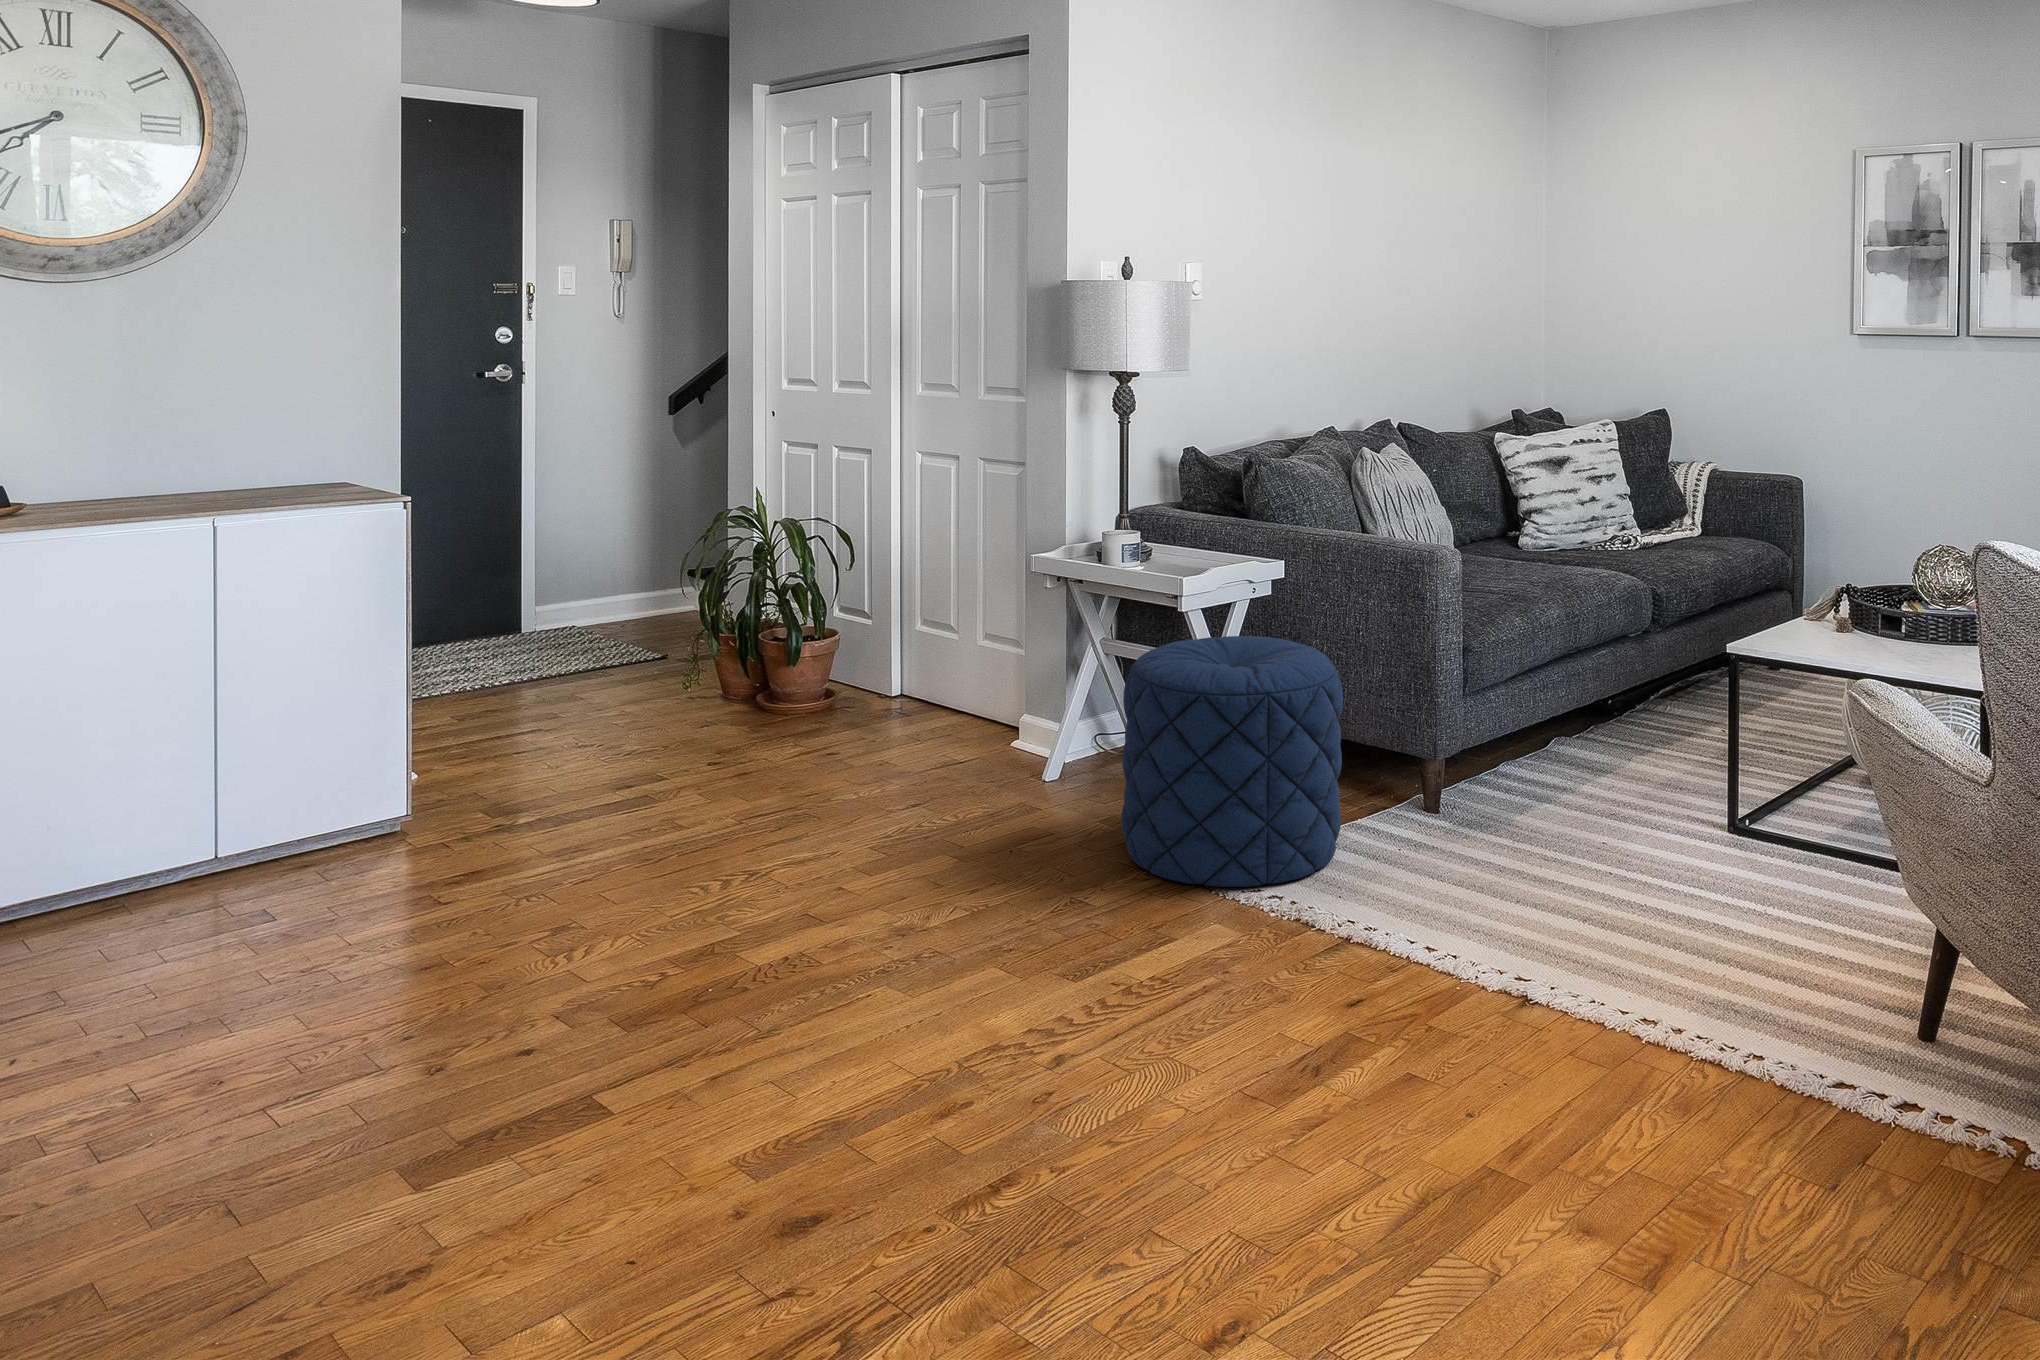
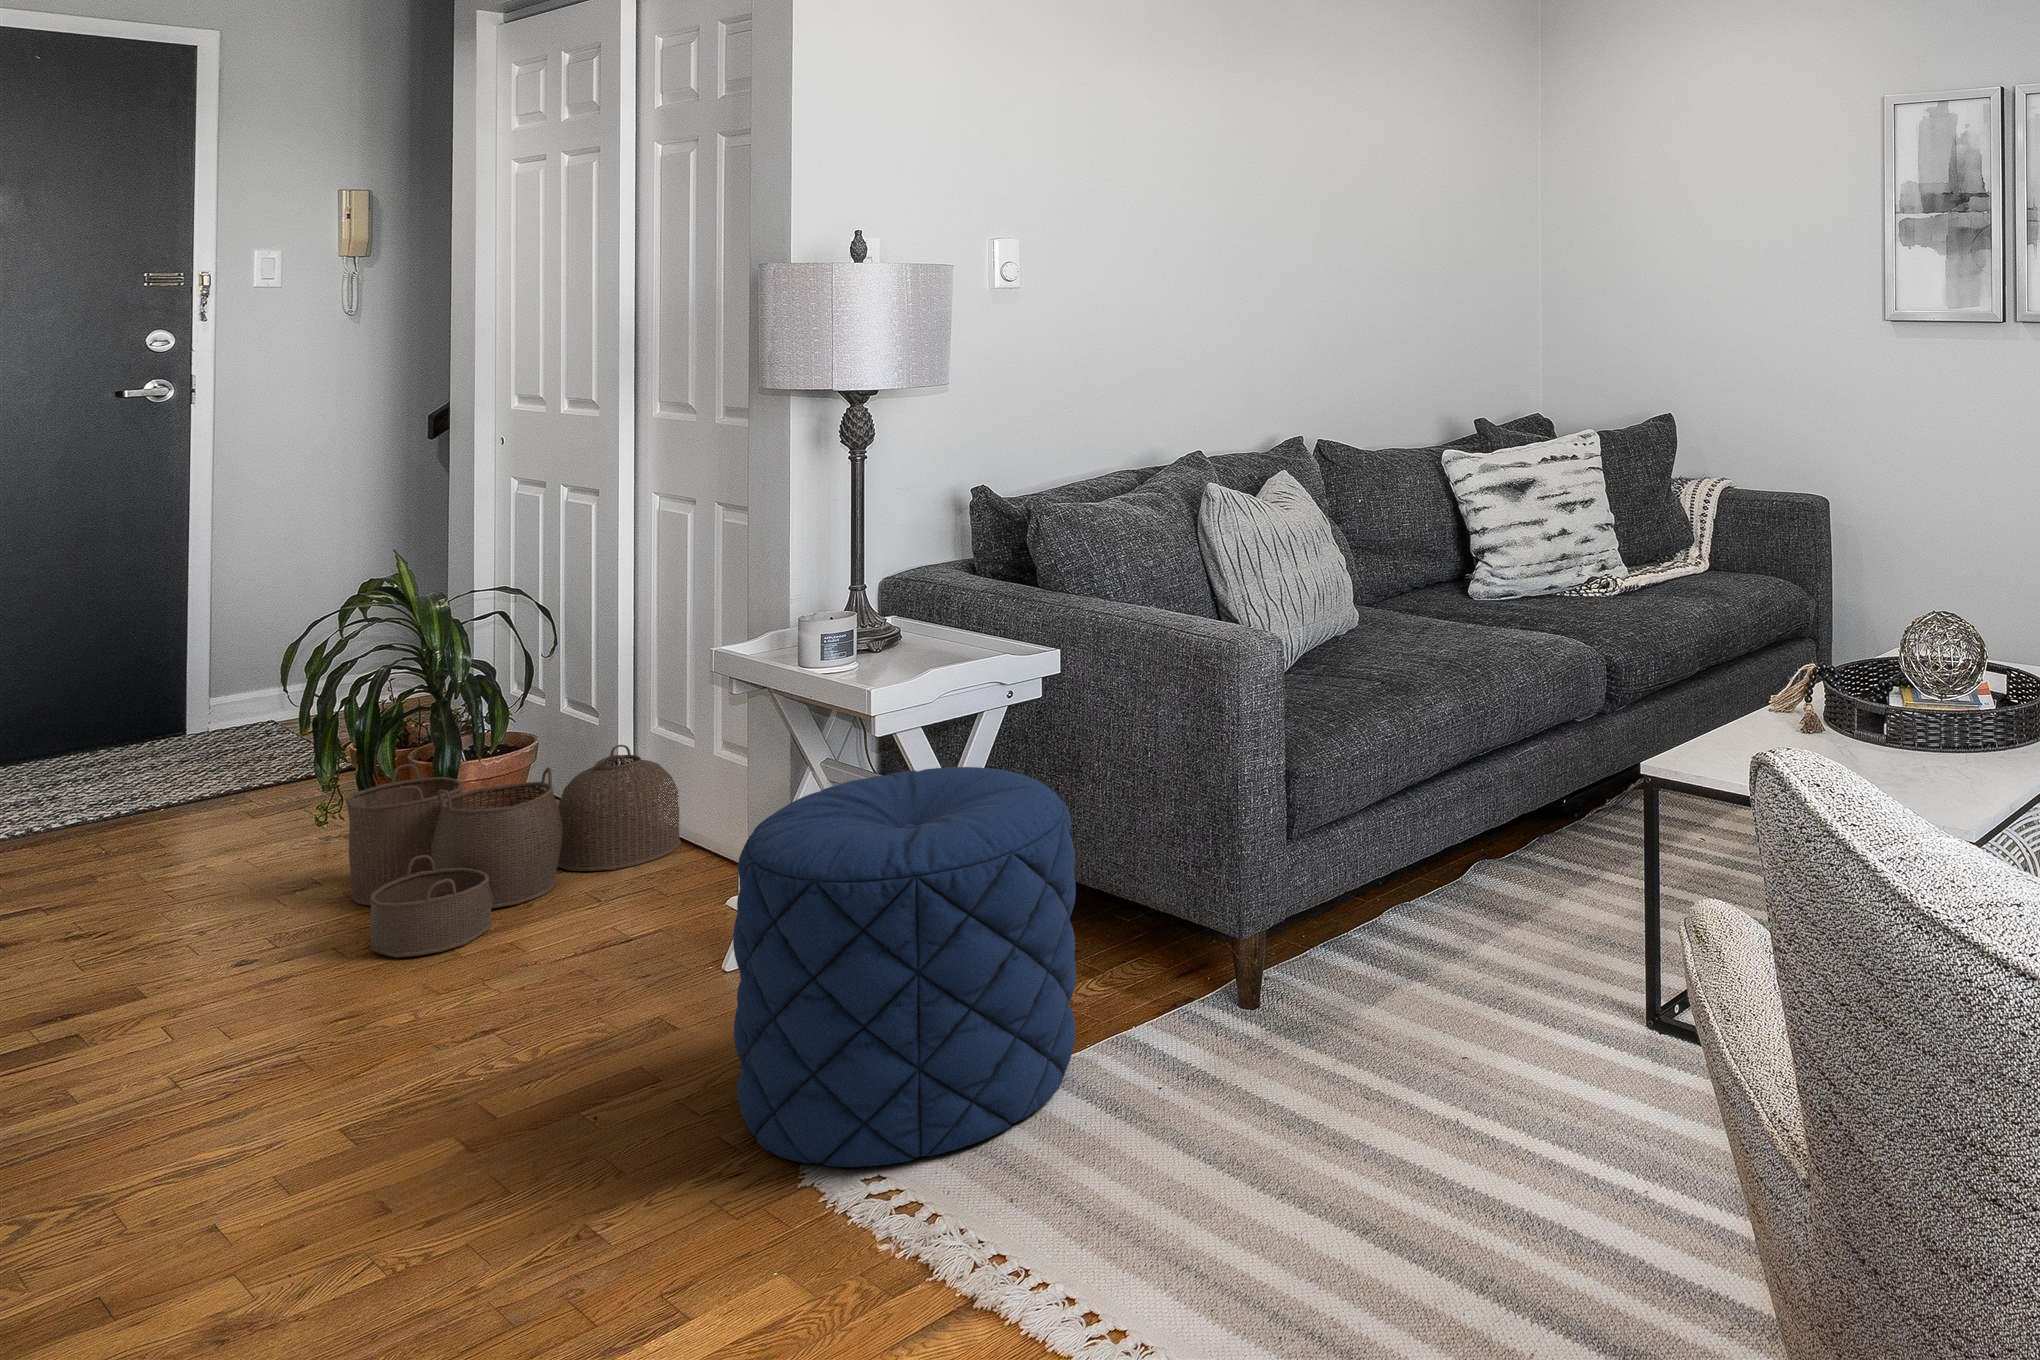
woven basket: none [734,638,943,771] -> present [346,745,681,958]

